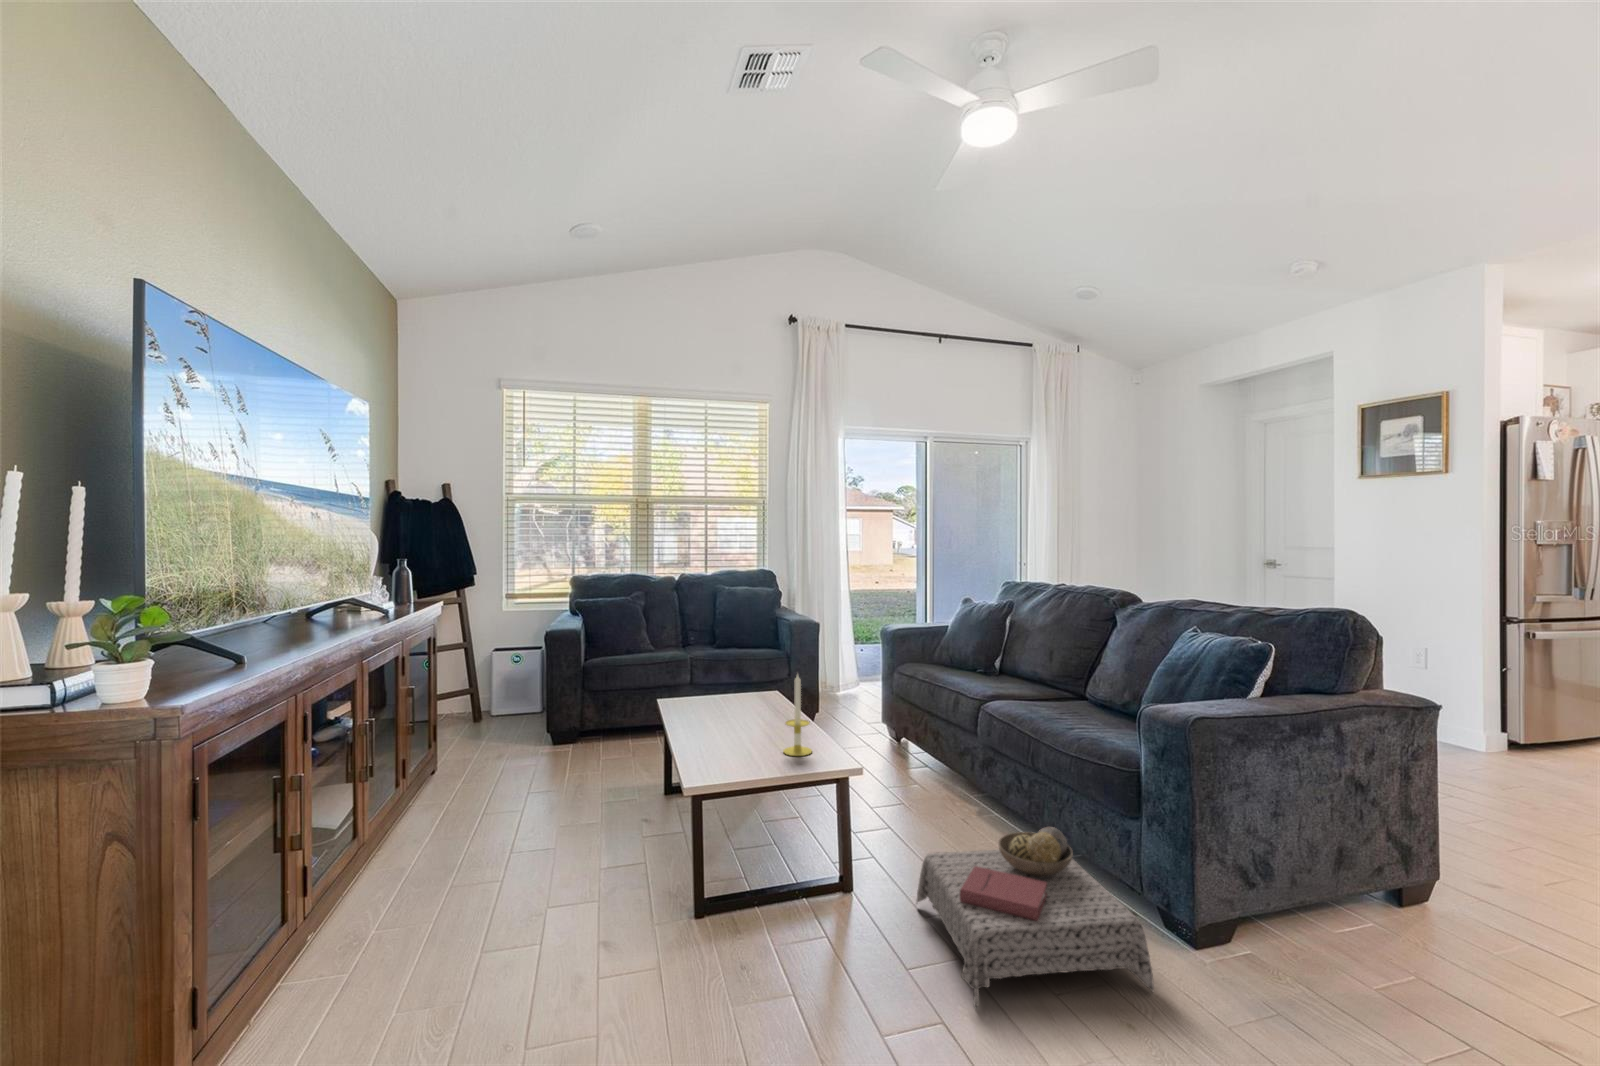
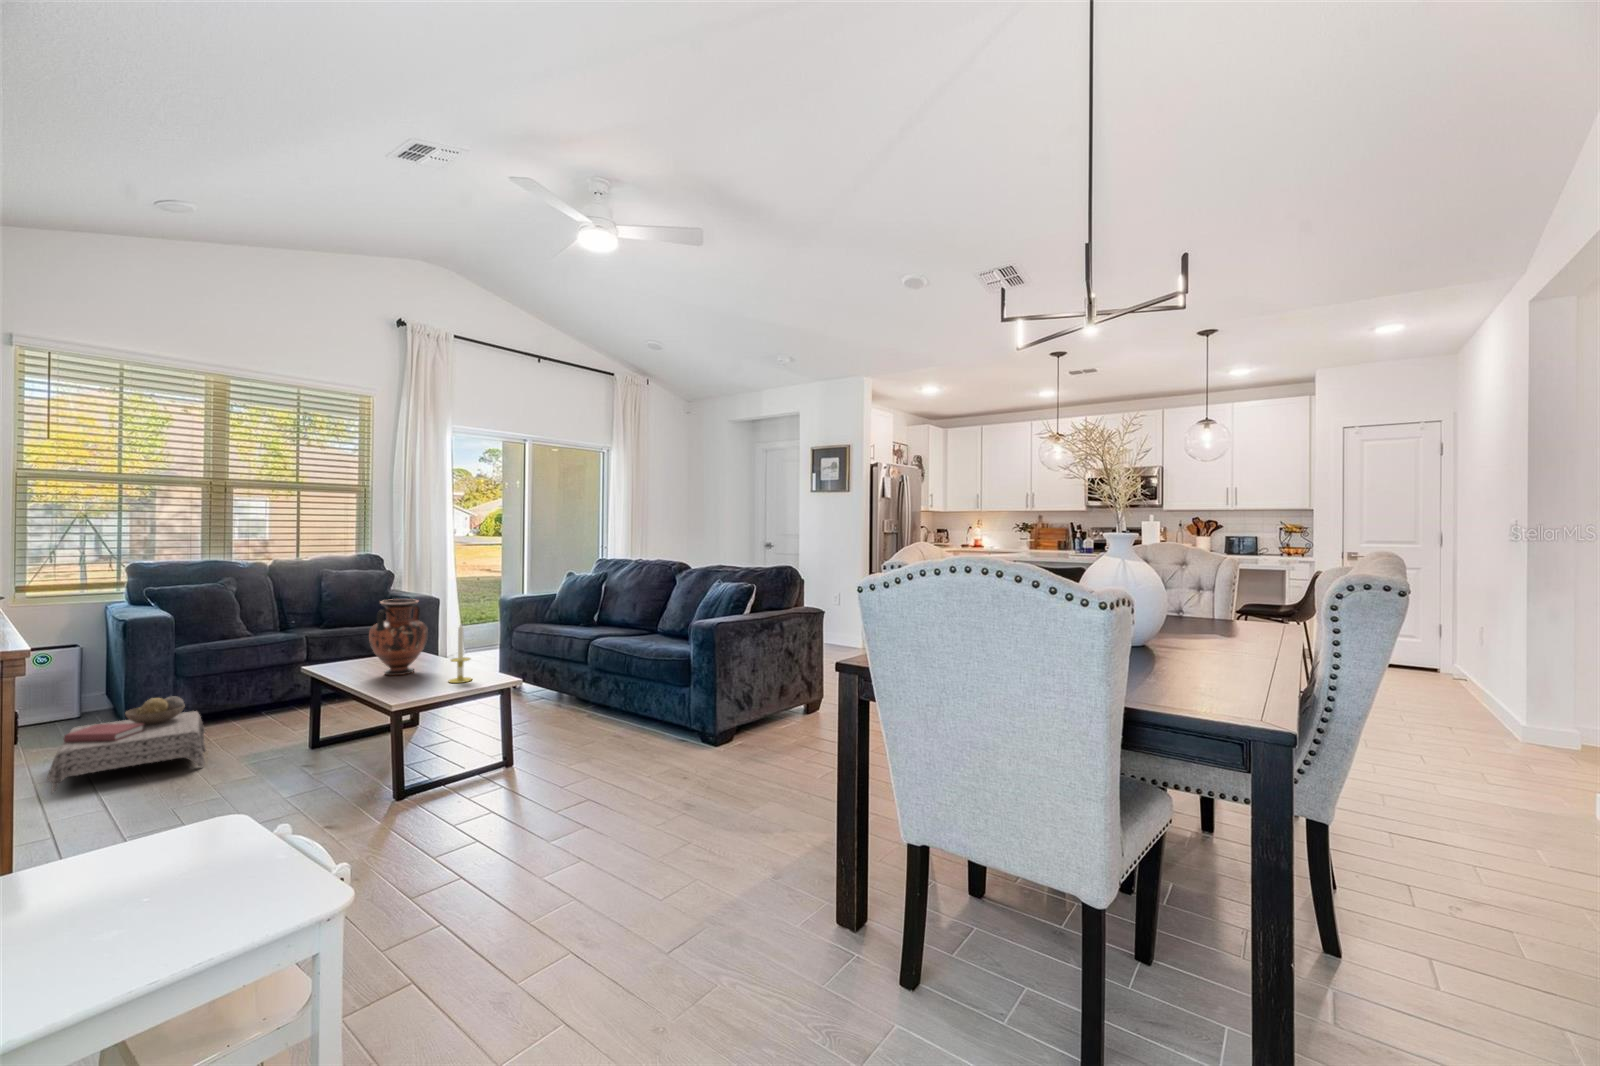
vase: none [710,632,773,729] -> present [369,599,428,675]
ottoman: present [917,827,1154,1008] -> present [47,696,207,793]

